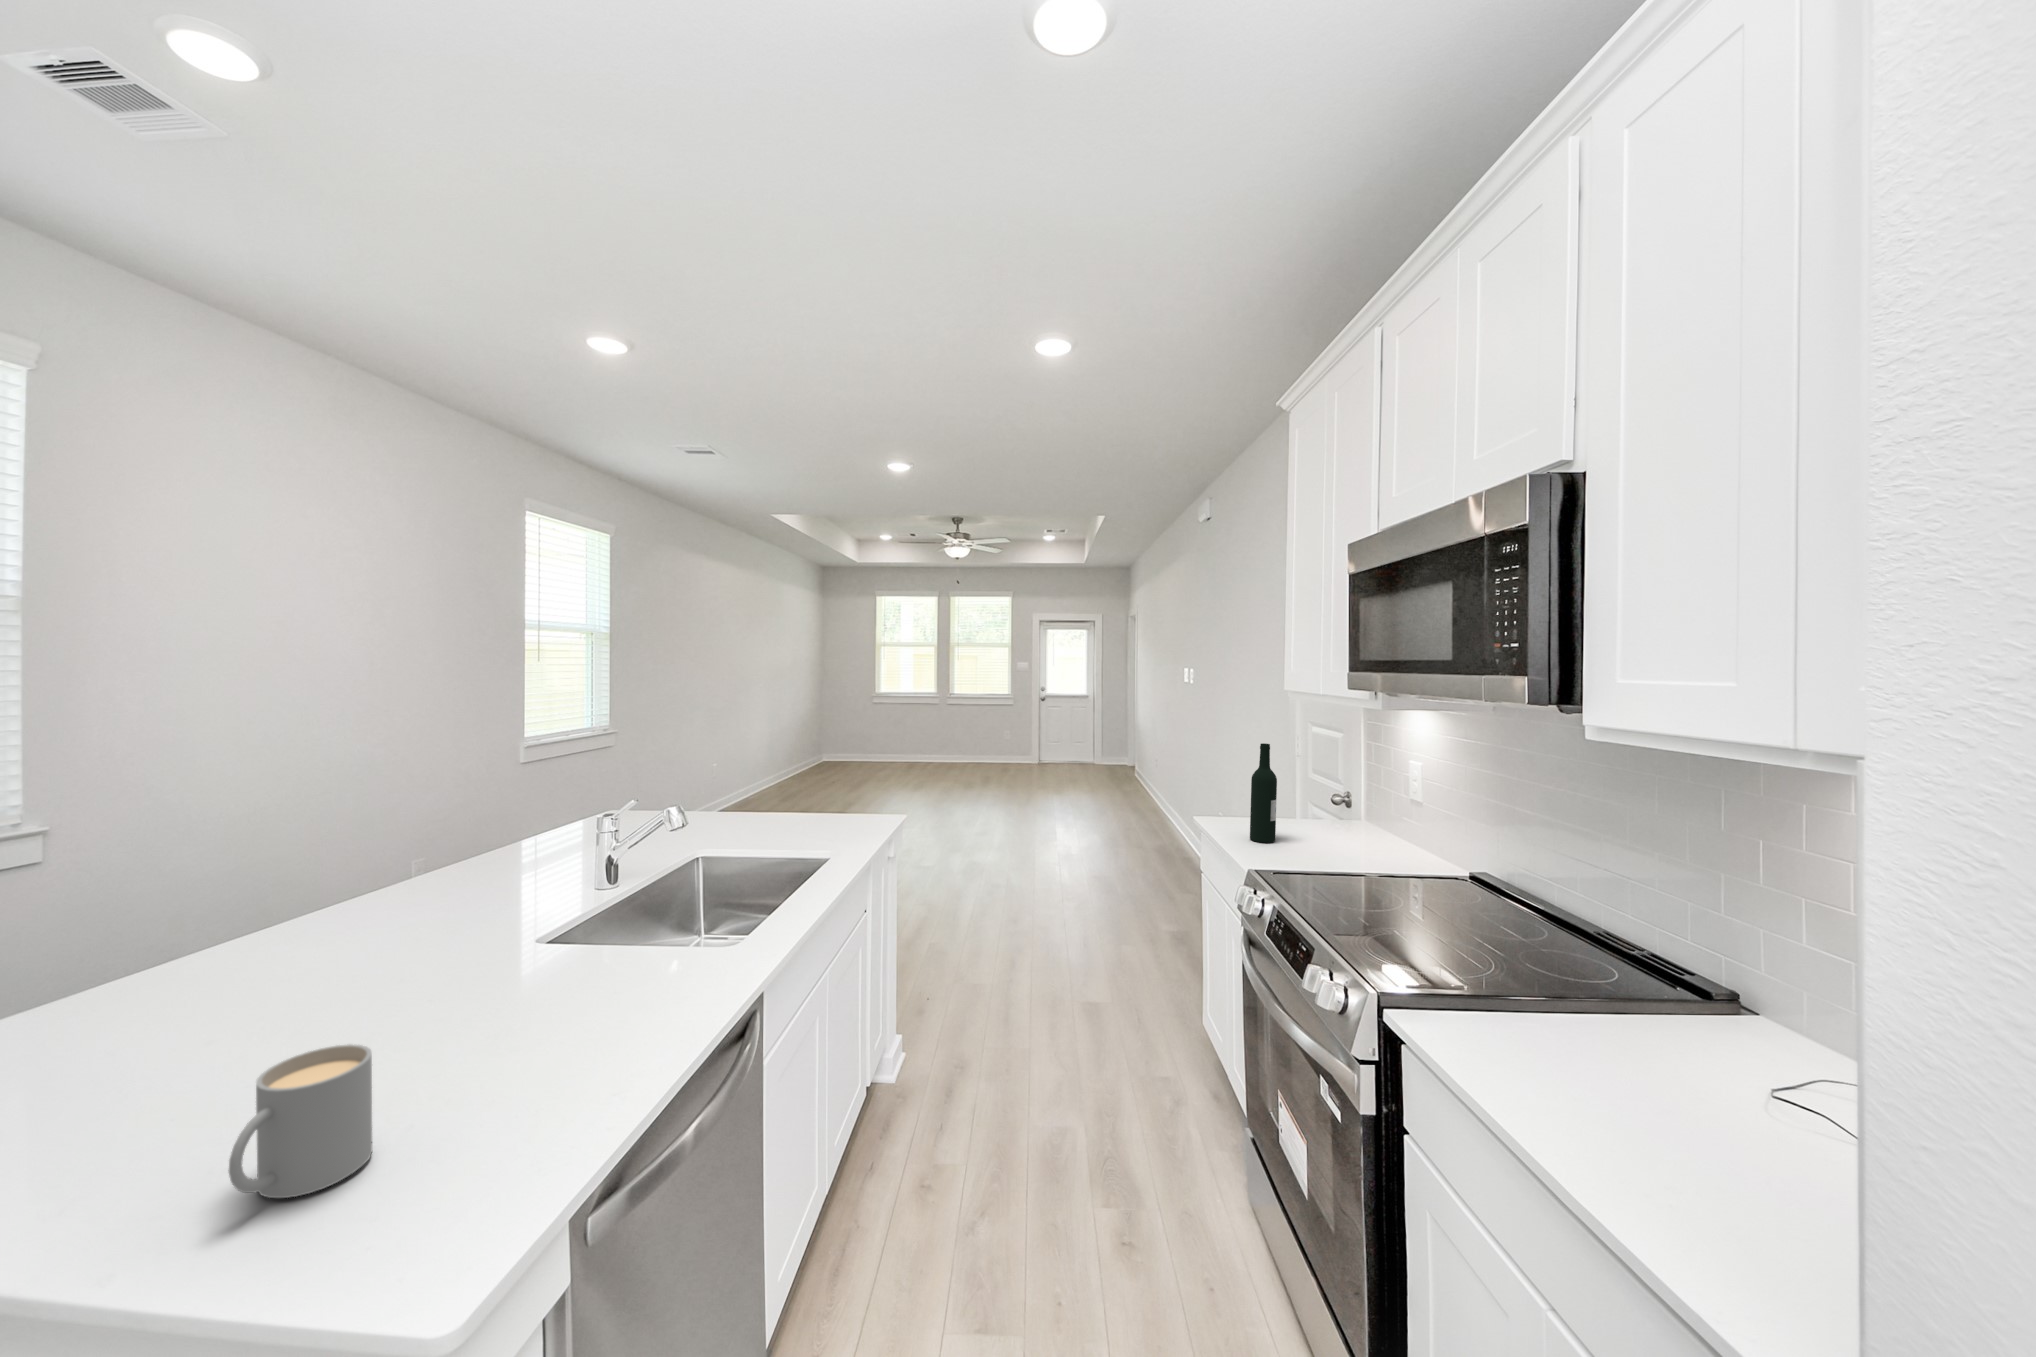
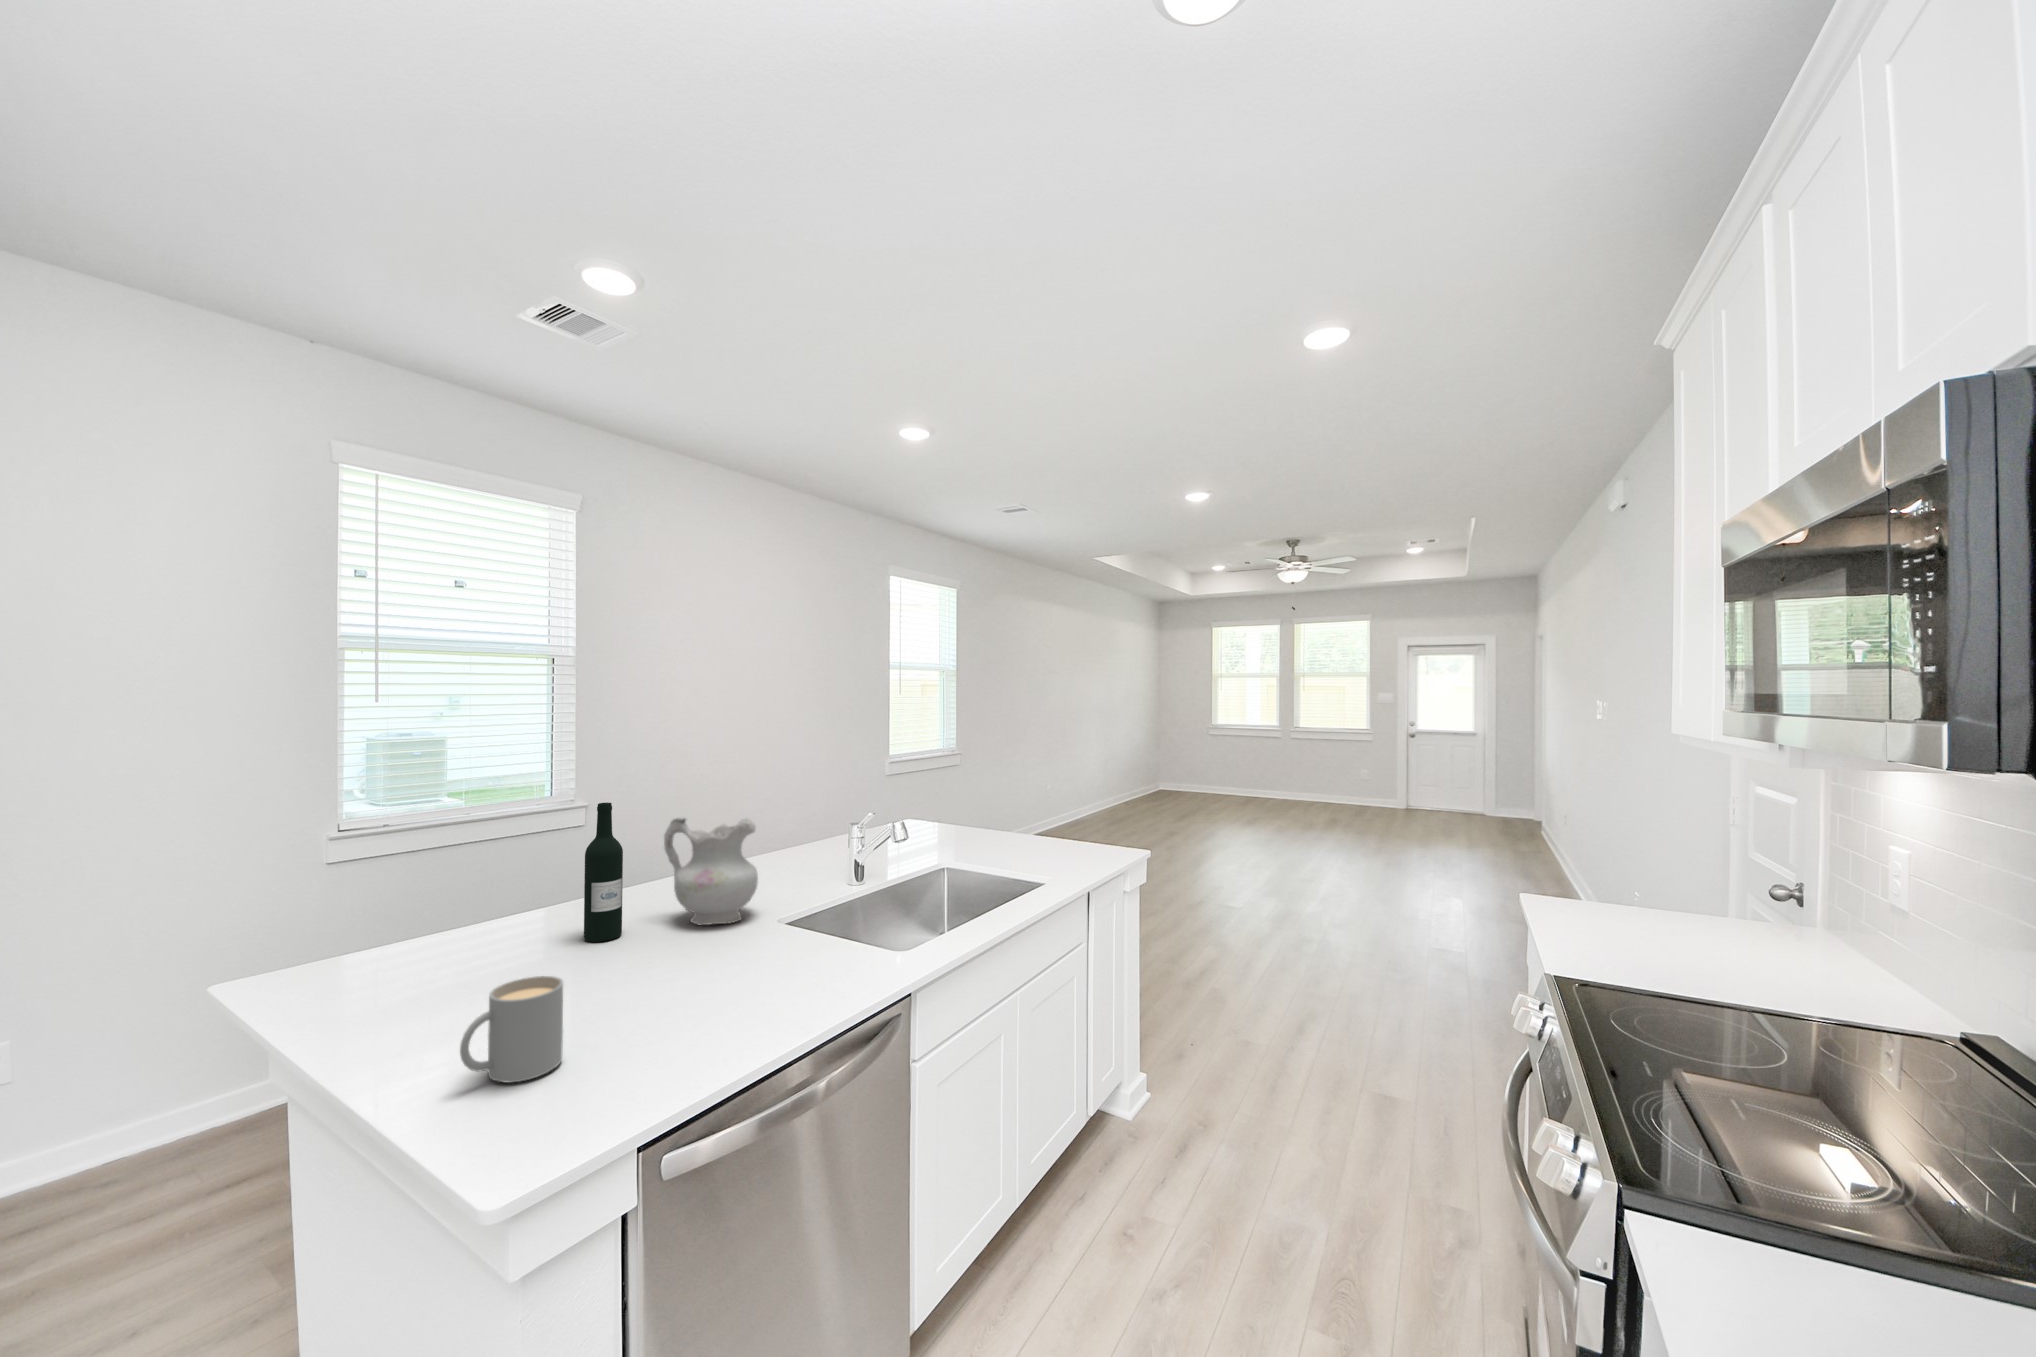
wine bottle: present [1250,743,1277,843] -> present [584,803,623,942]
ceramic pitcher: none [366,818,509,956] -> present [664,818,758,925]

